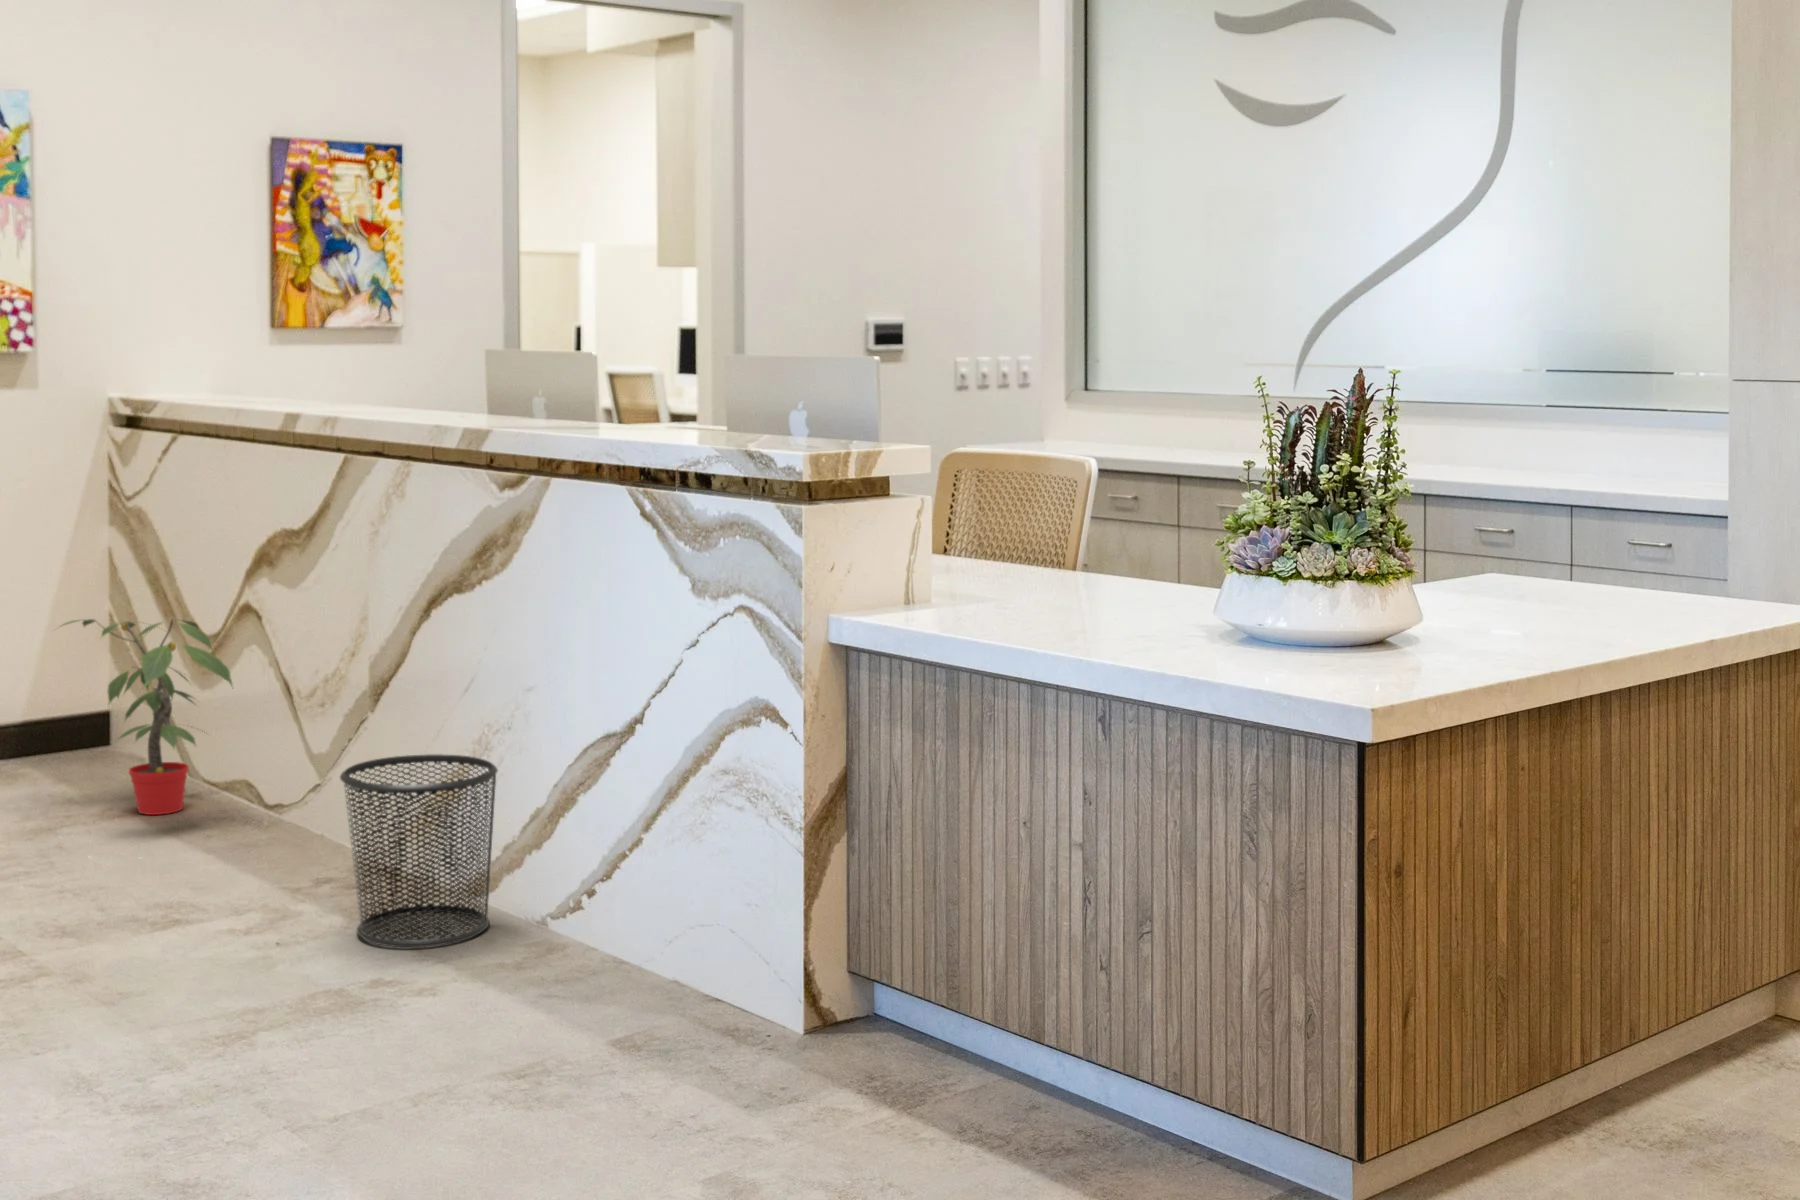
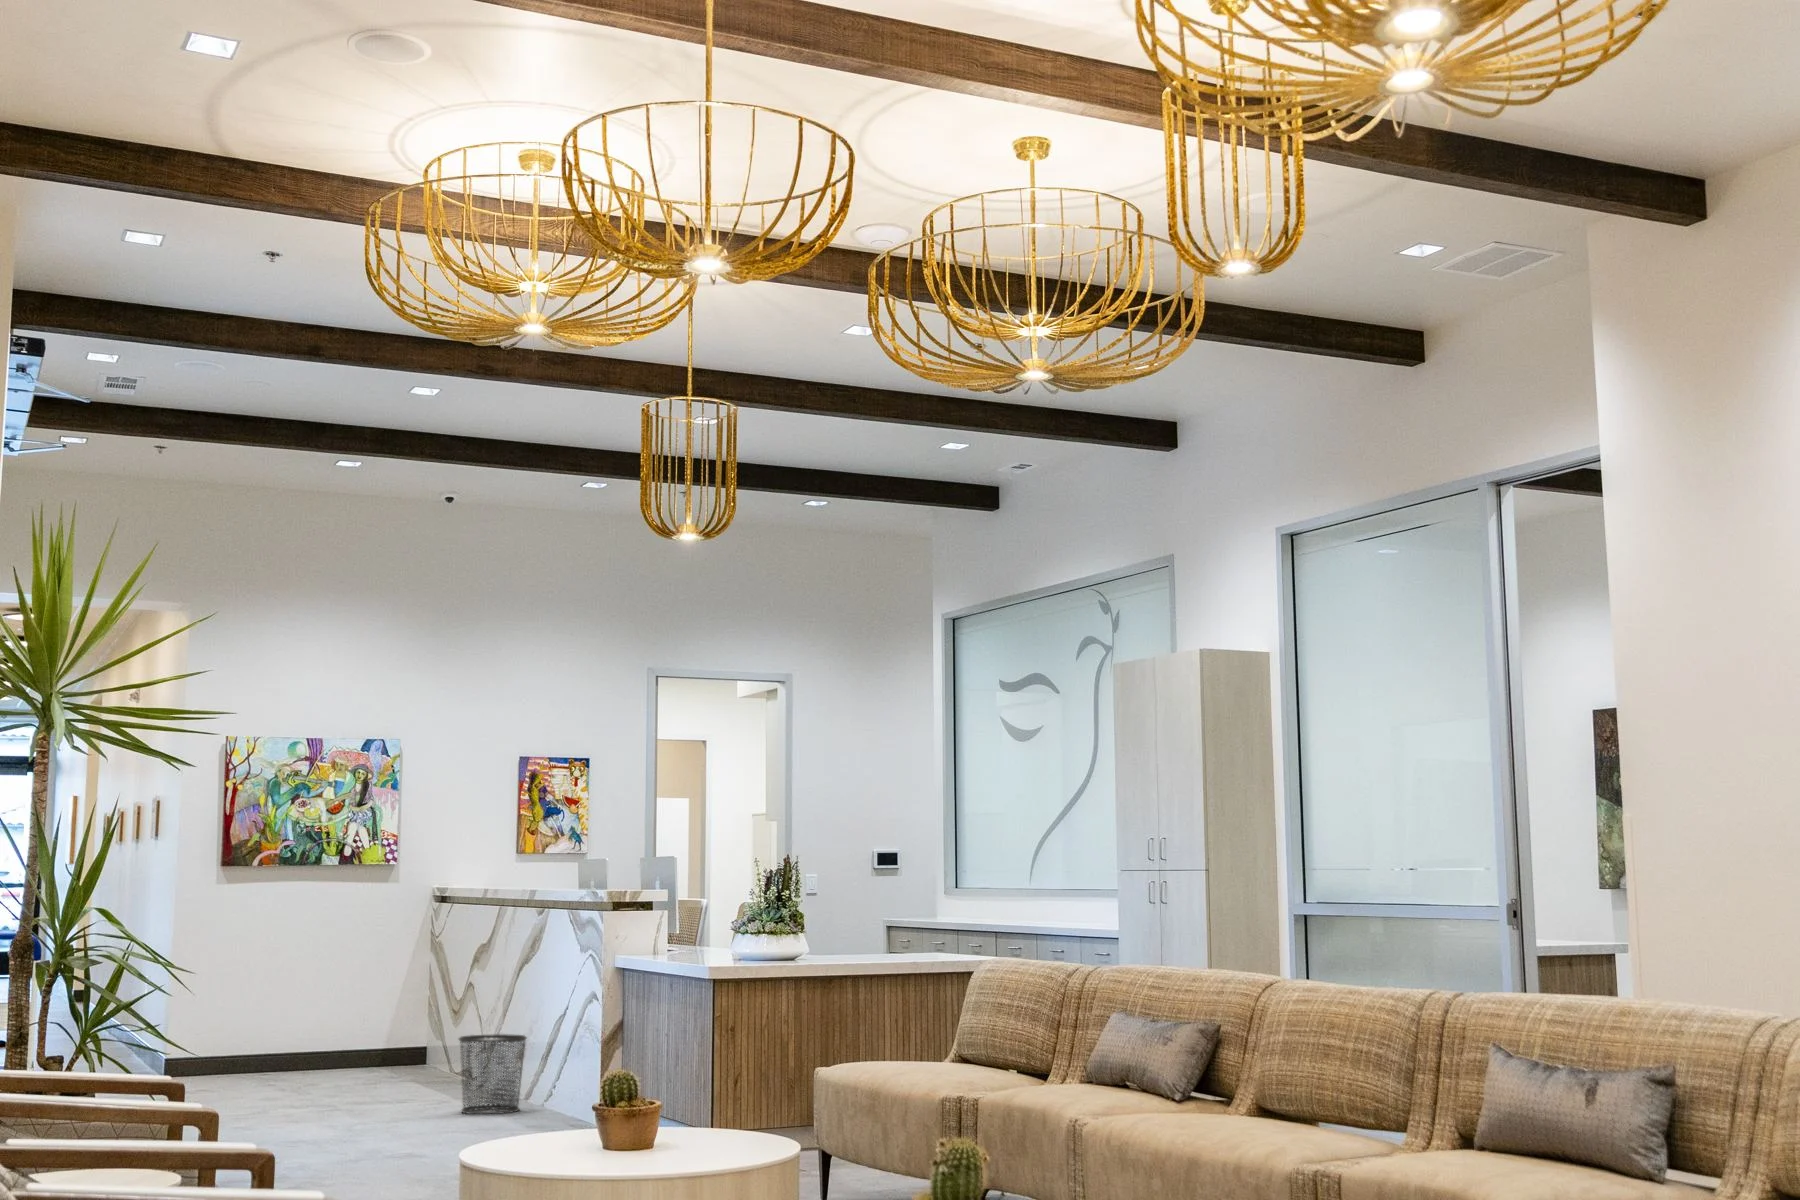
potted plant: present [60,619,232,815] -> none [379,990,452,1088]

